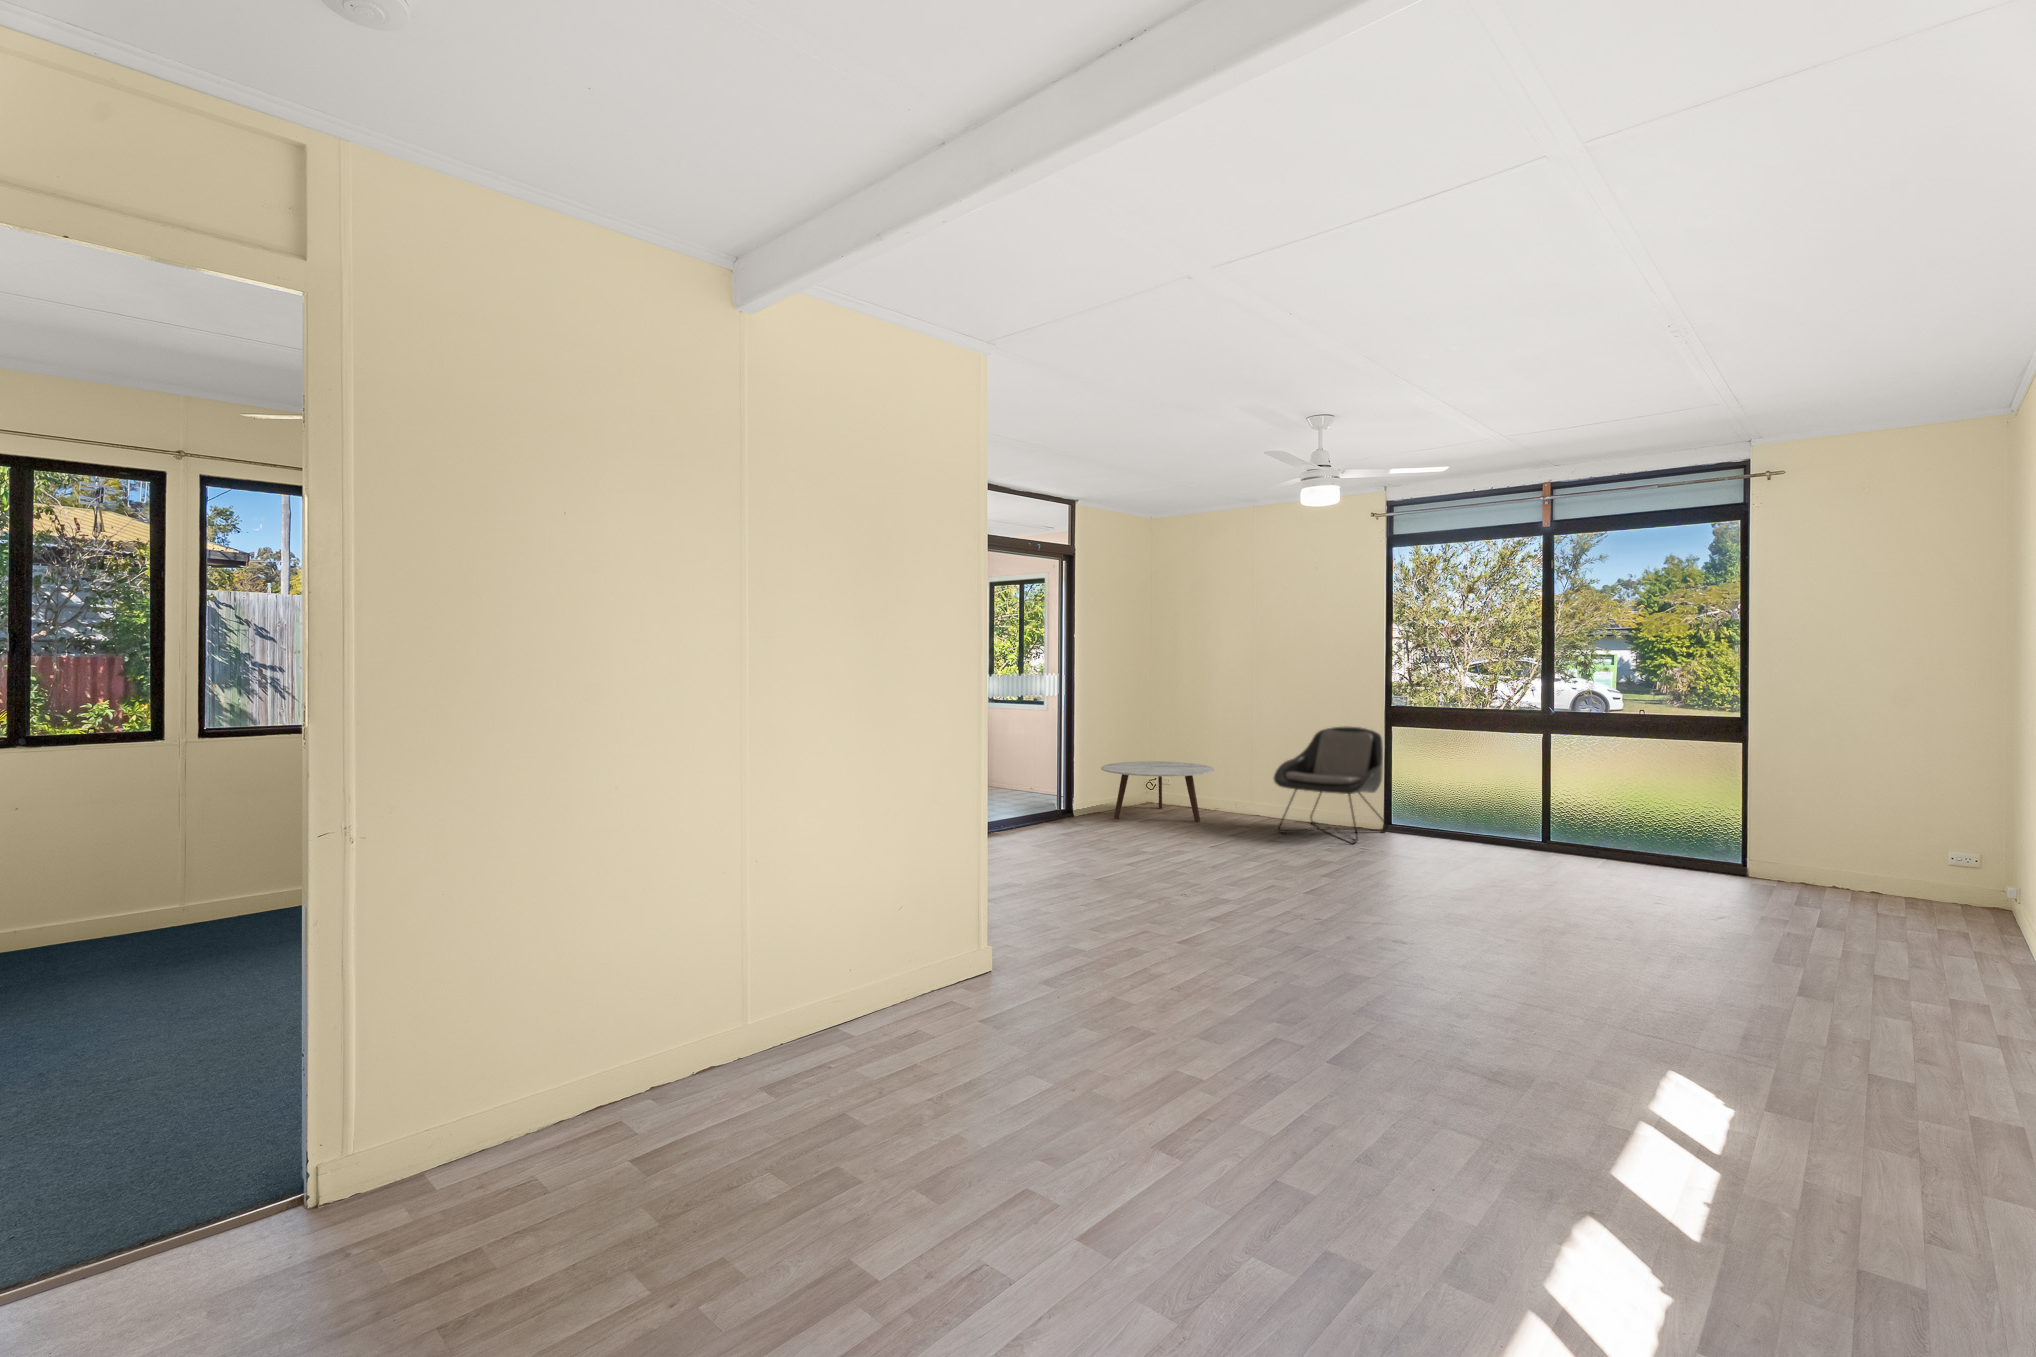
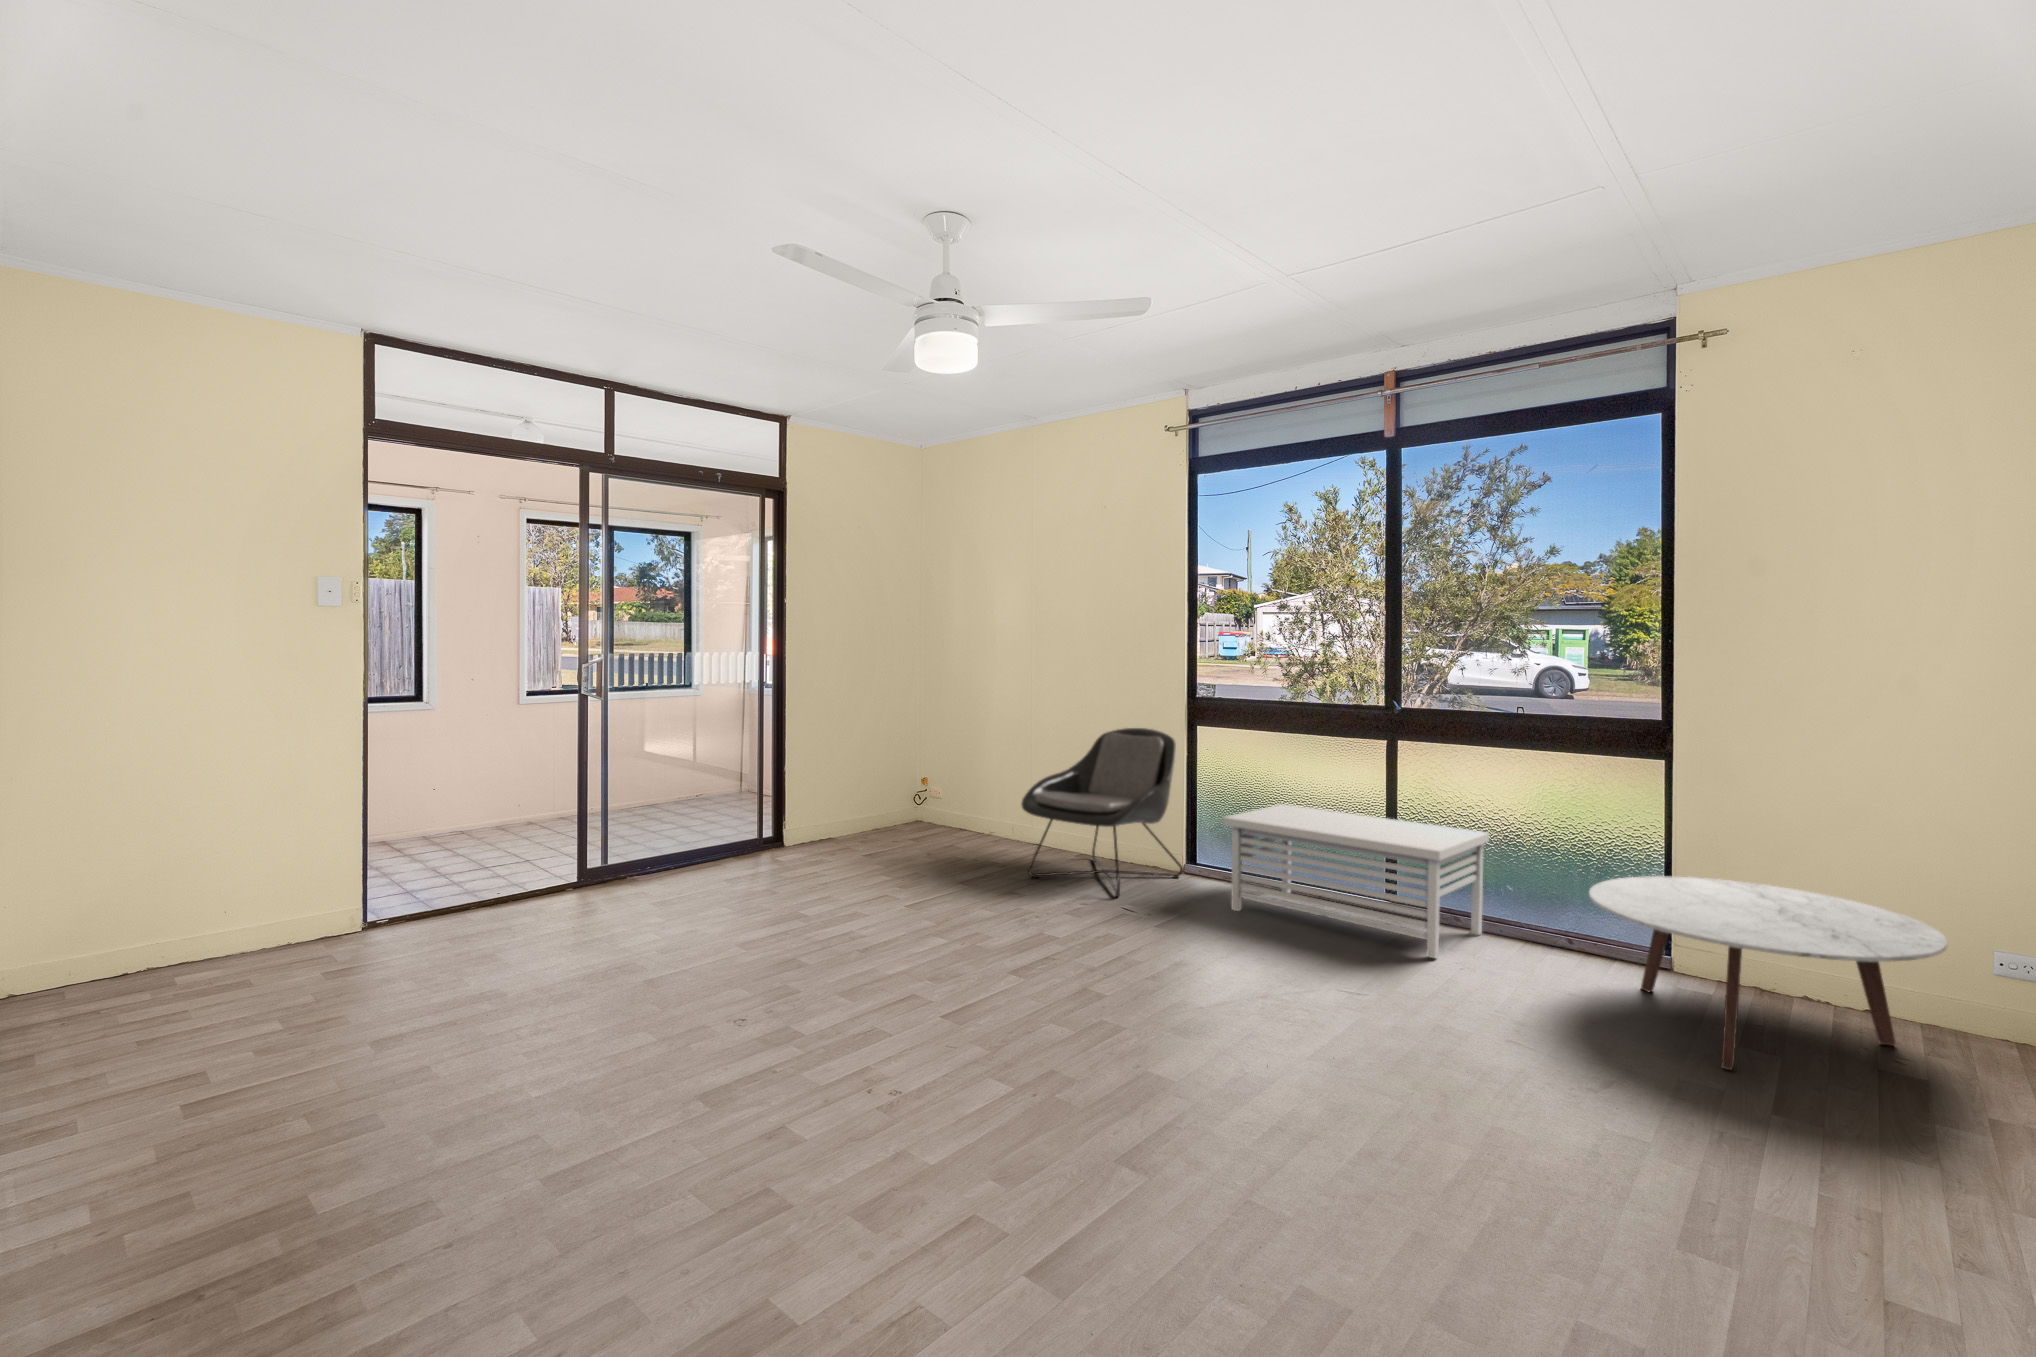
coffee table: present [1101,761,1214,822] -> present [1589,876,1947,1070]
storage bench: none [1434,778,1623,871] -> present [1223,804,1489,958]

